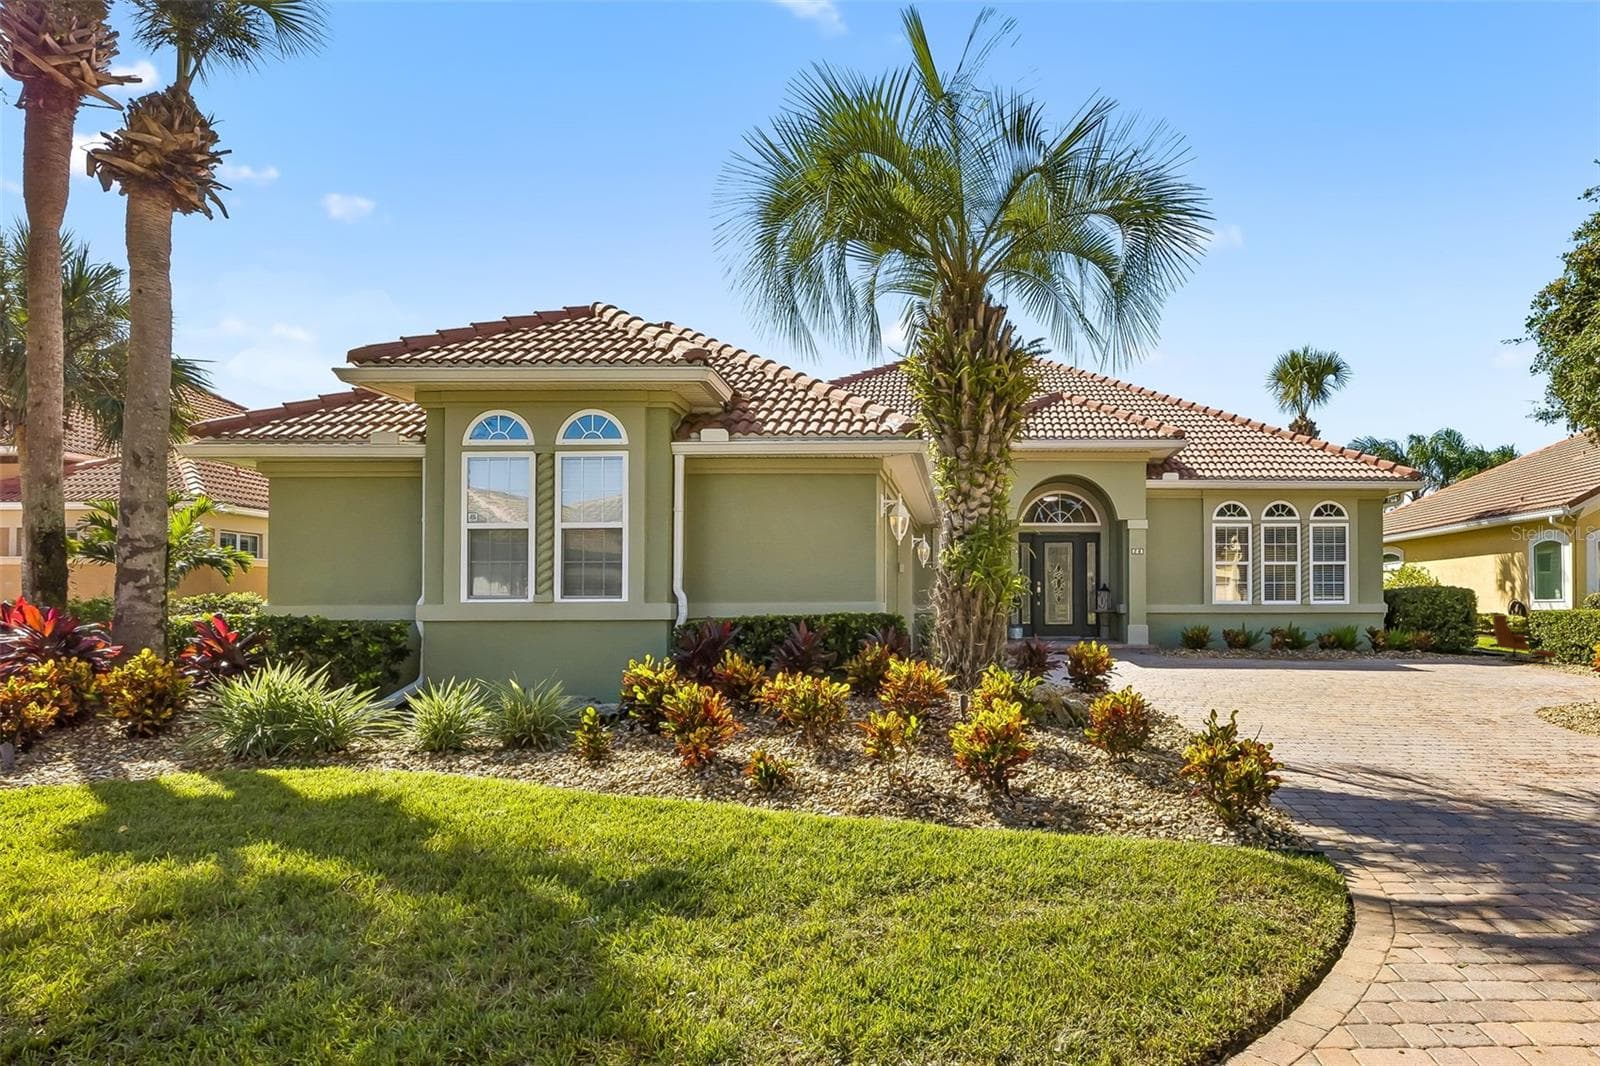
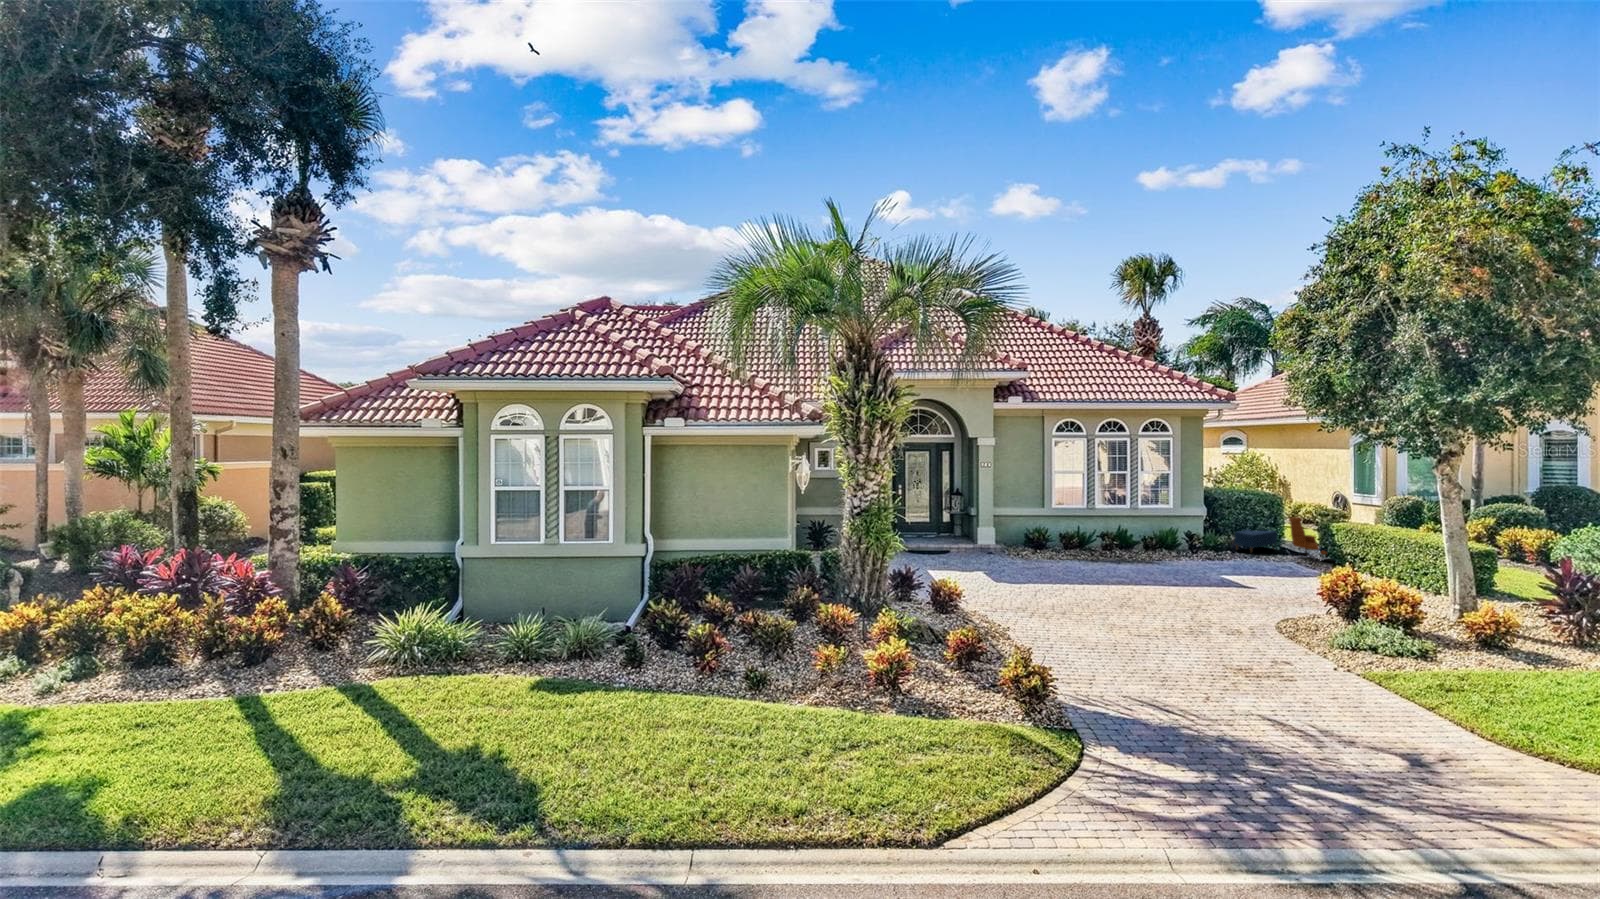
bench: none [1426,630,1476,656] -> present [1235,529,1277,552]

